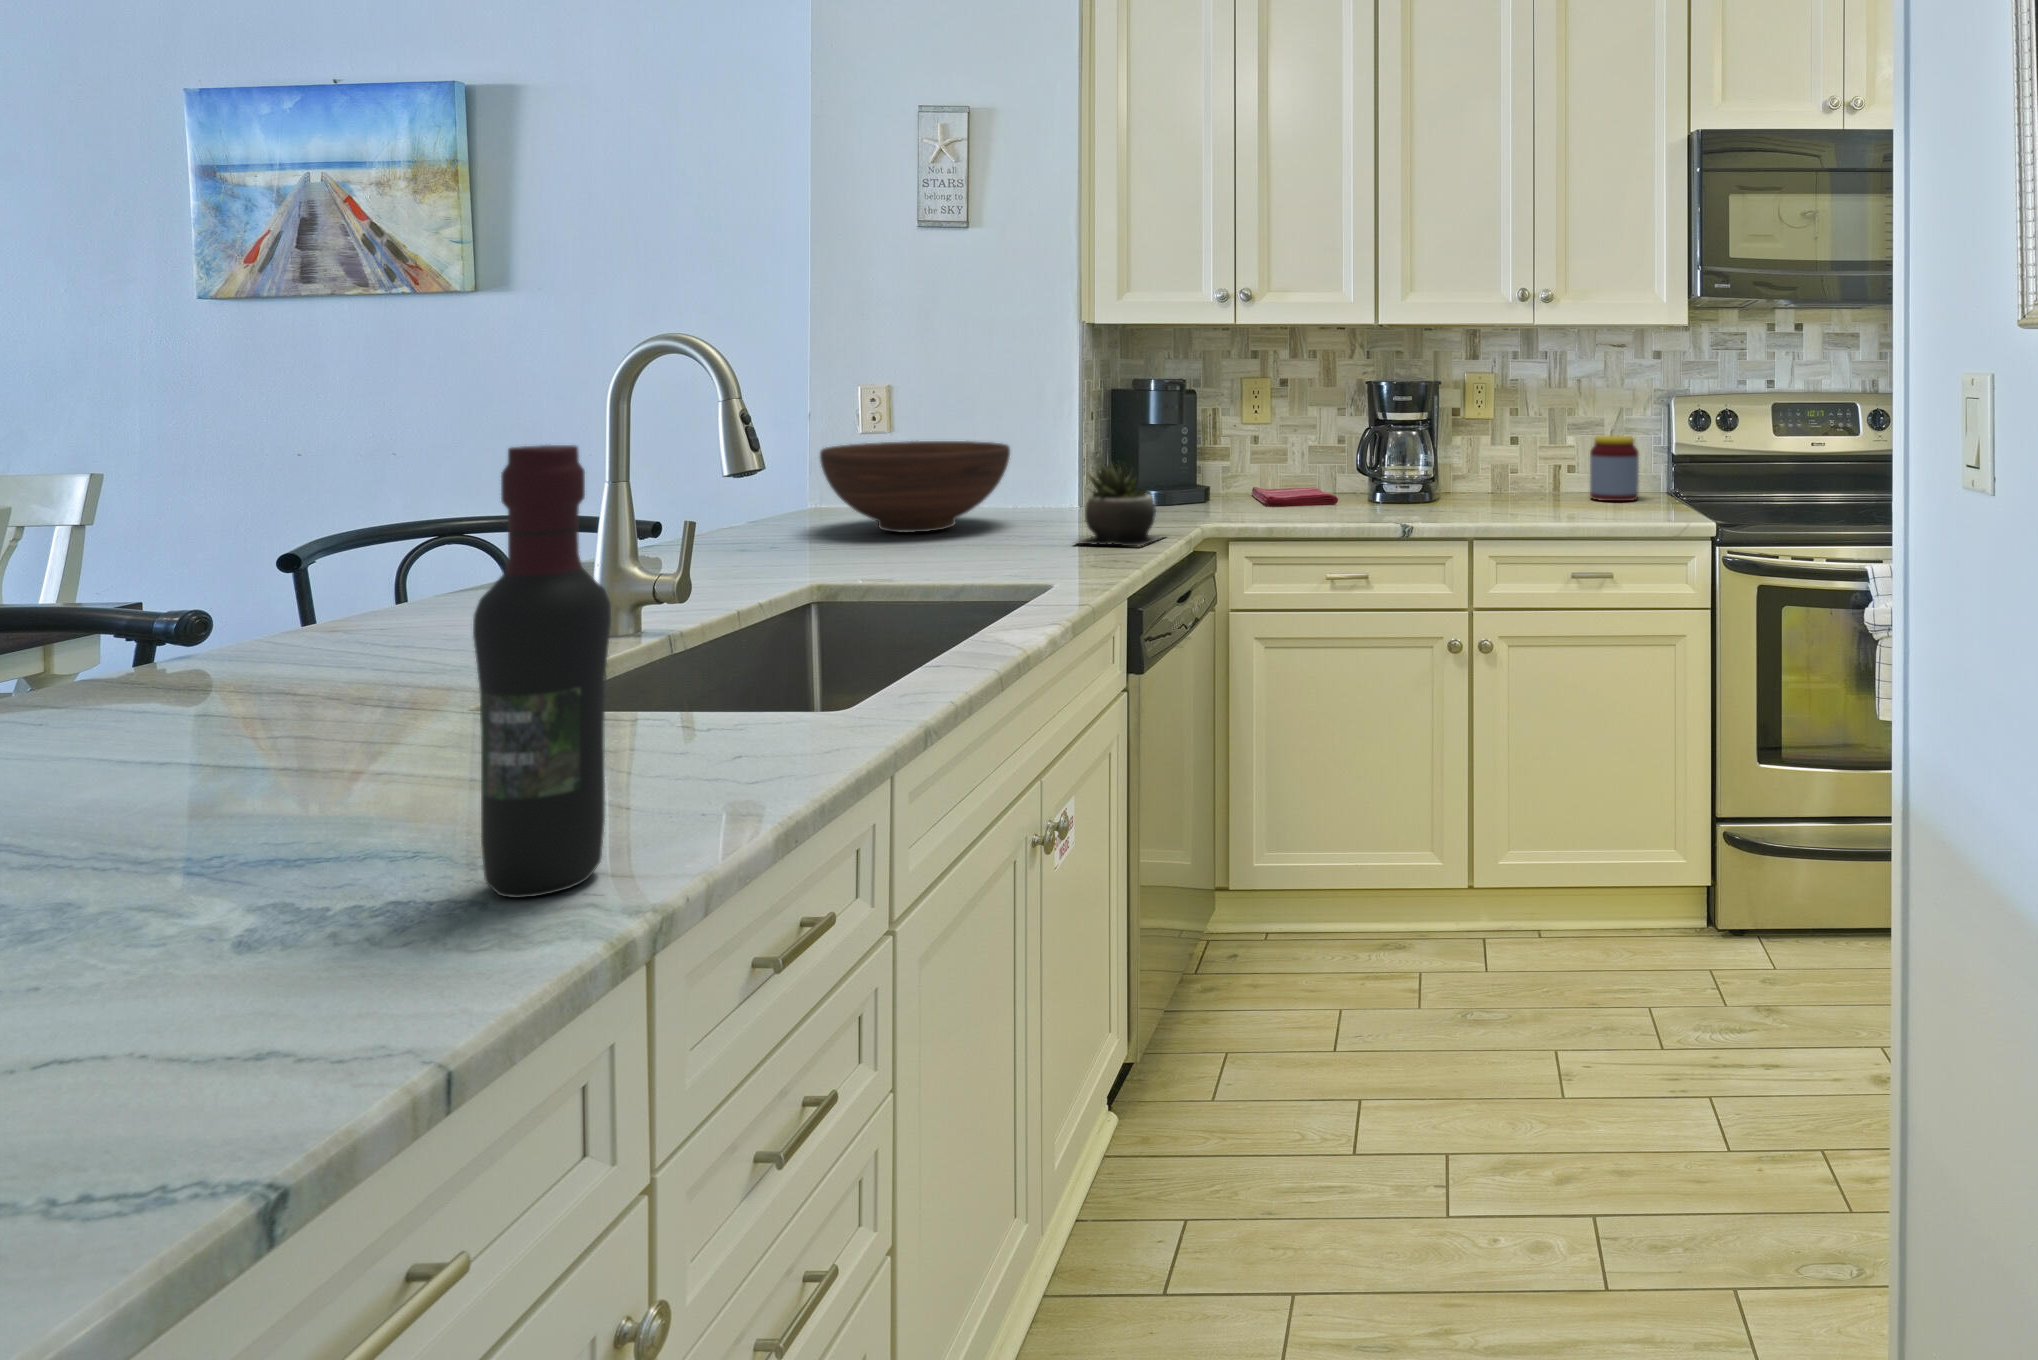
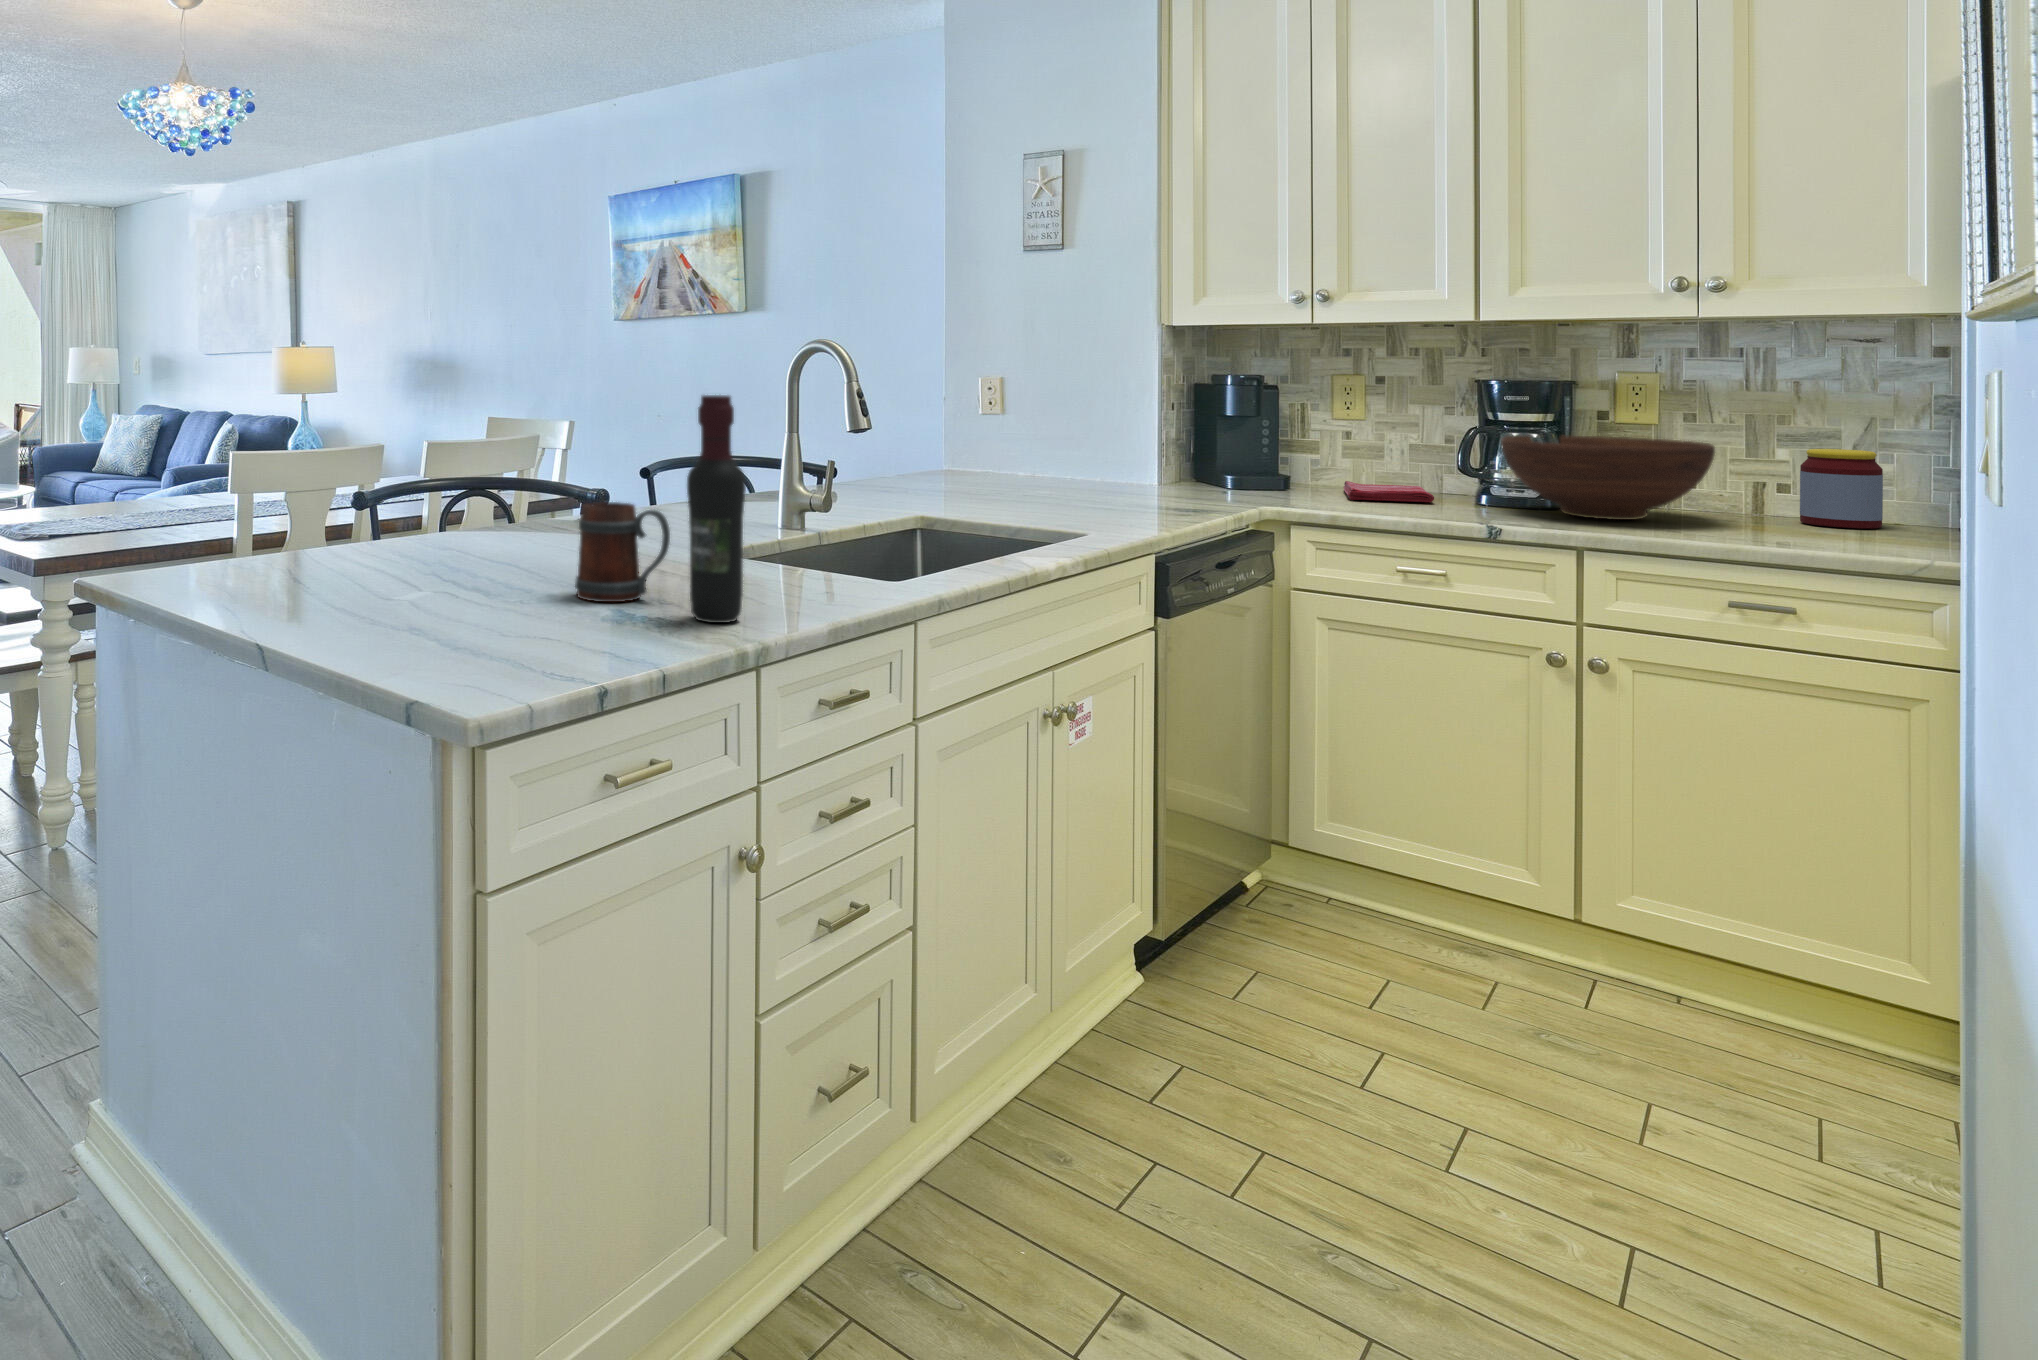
fruit bowl: present [820,441,1010,532] -> present [1501,435,1715,520]
succulent plant: present [1077,465,1162,546] -> none [1129,443,1223,516]
mug: none [157,671,420,904] -> present [575,502,670,602]

